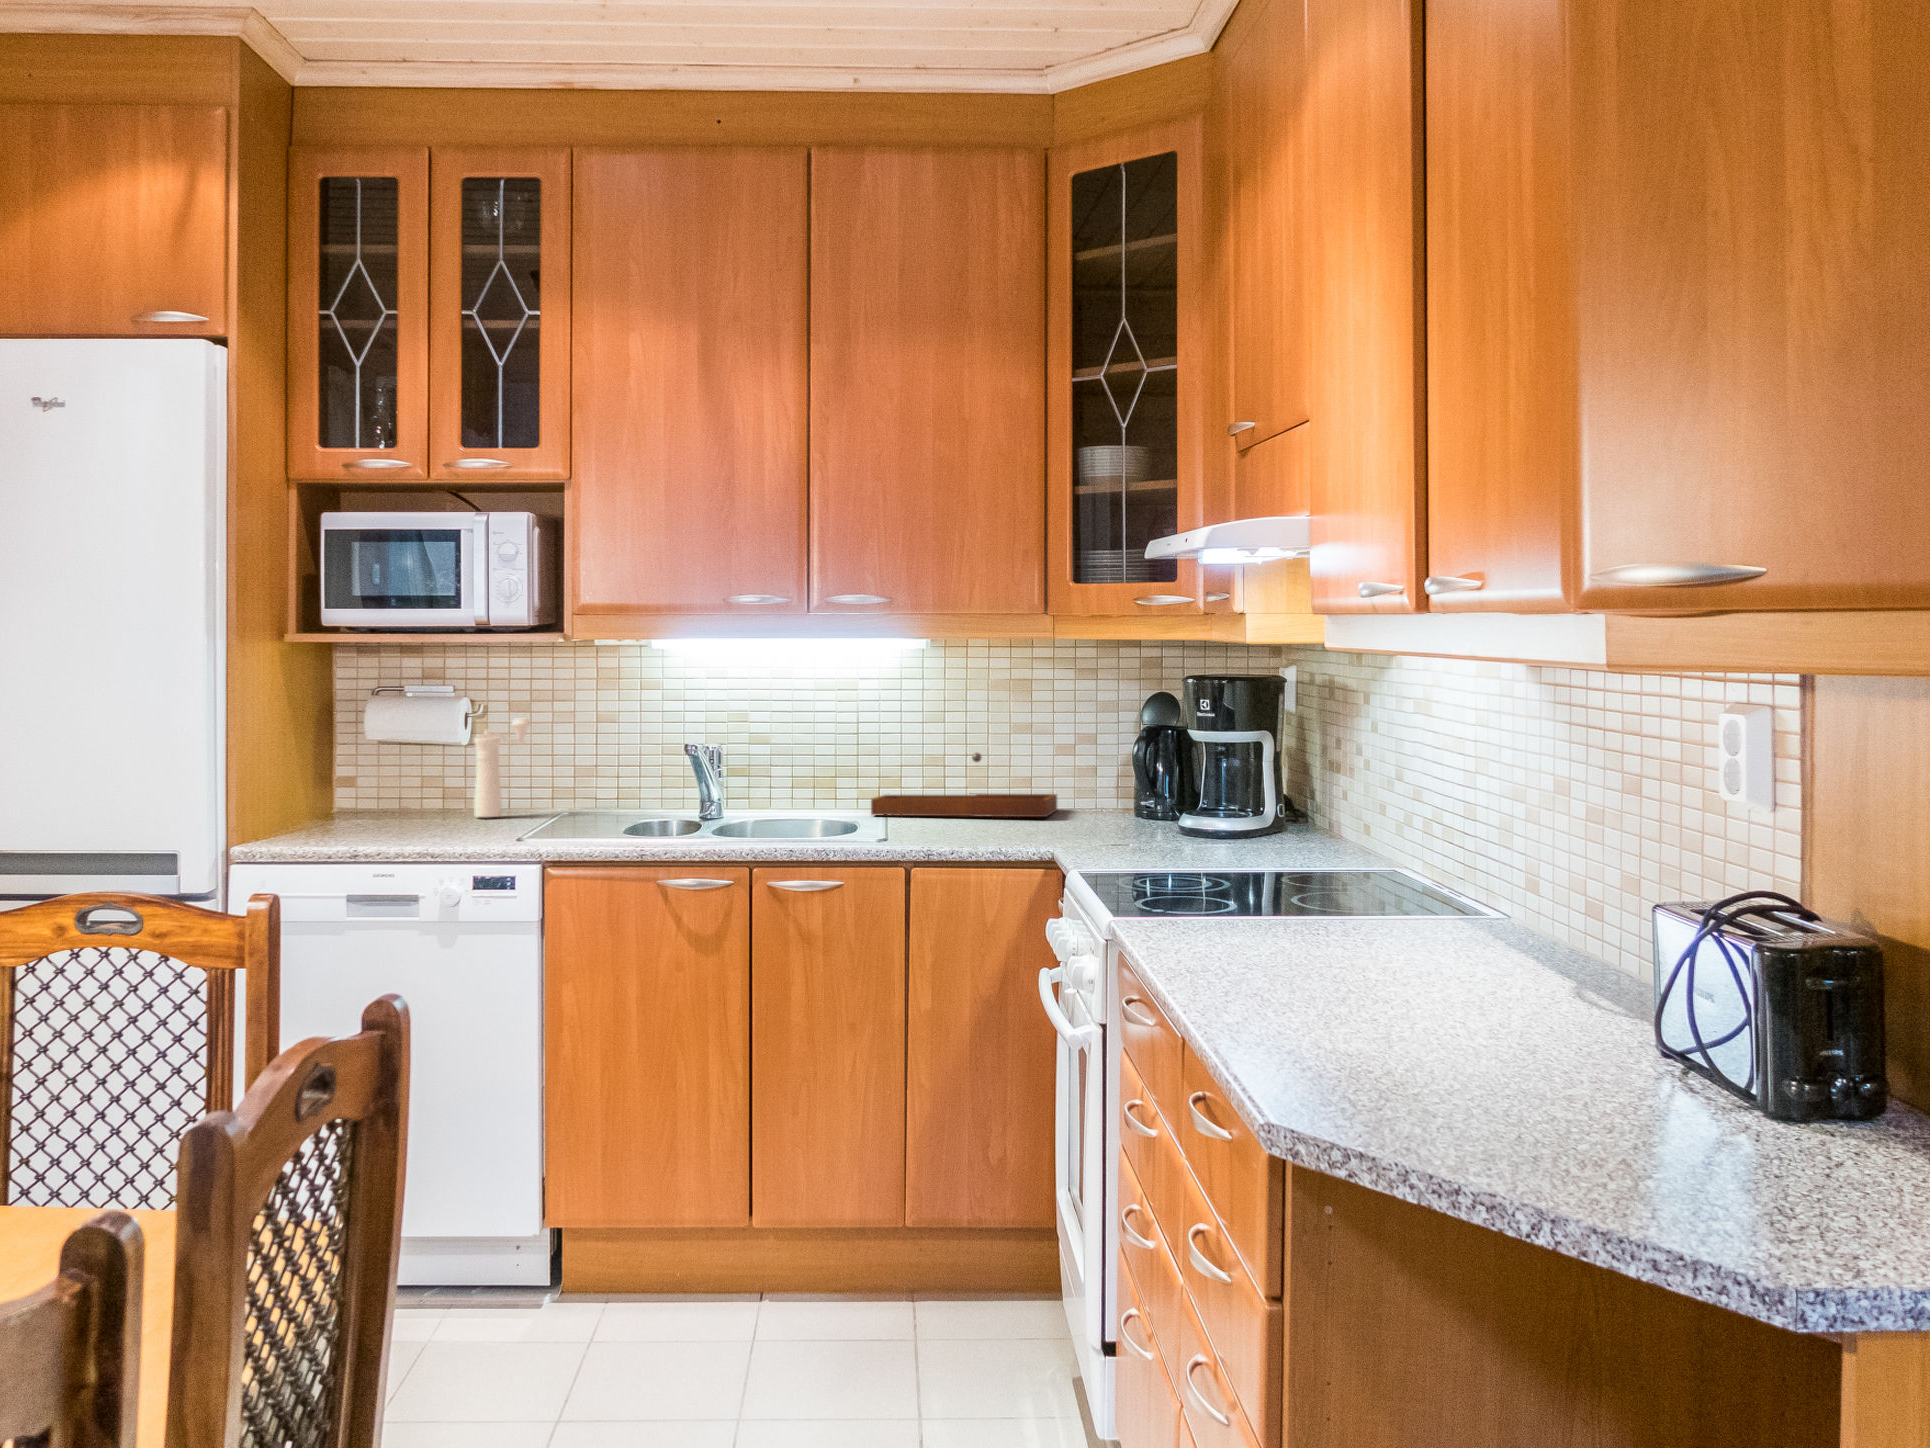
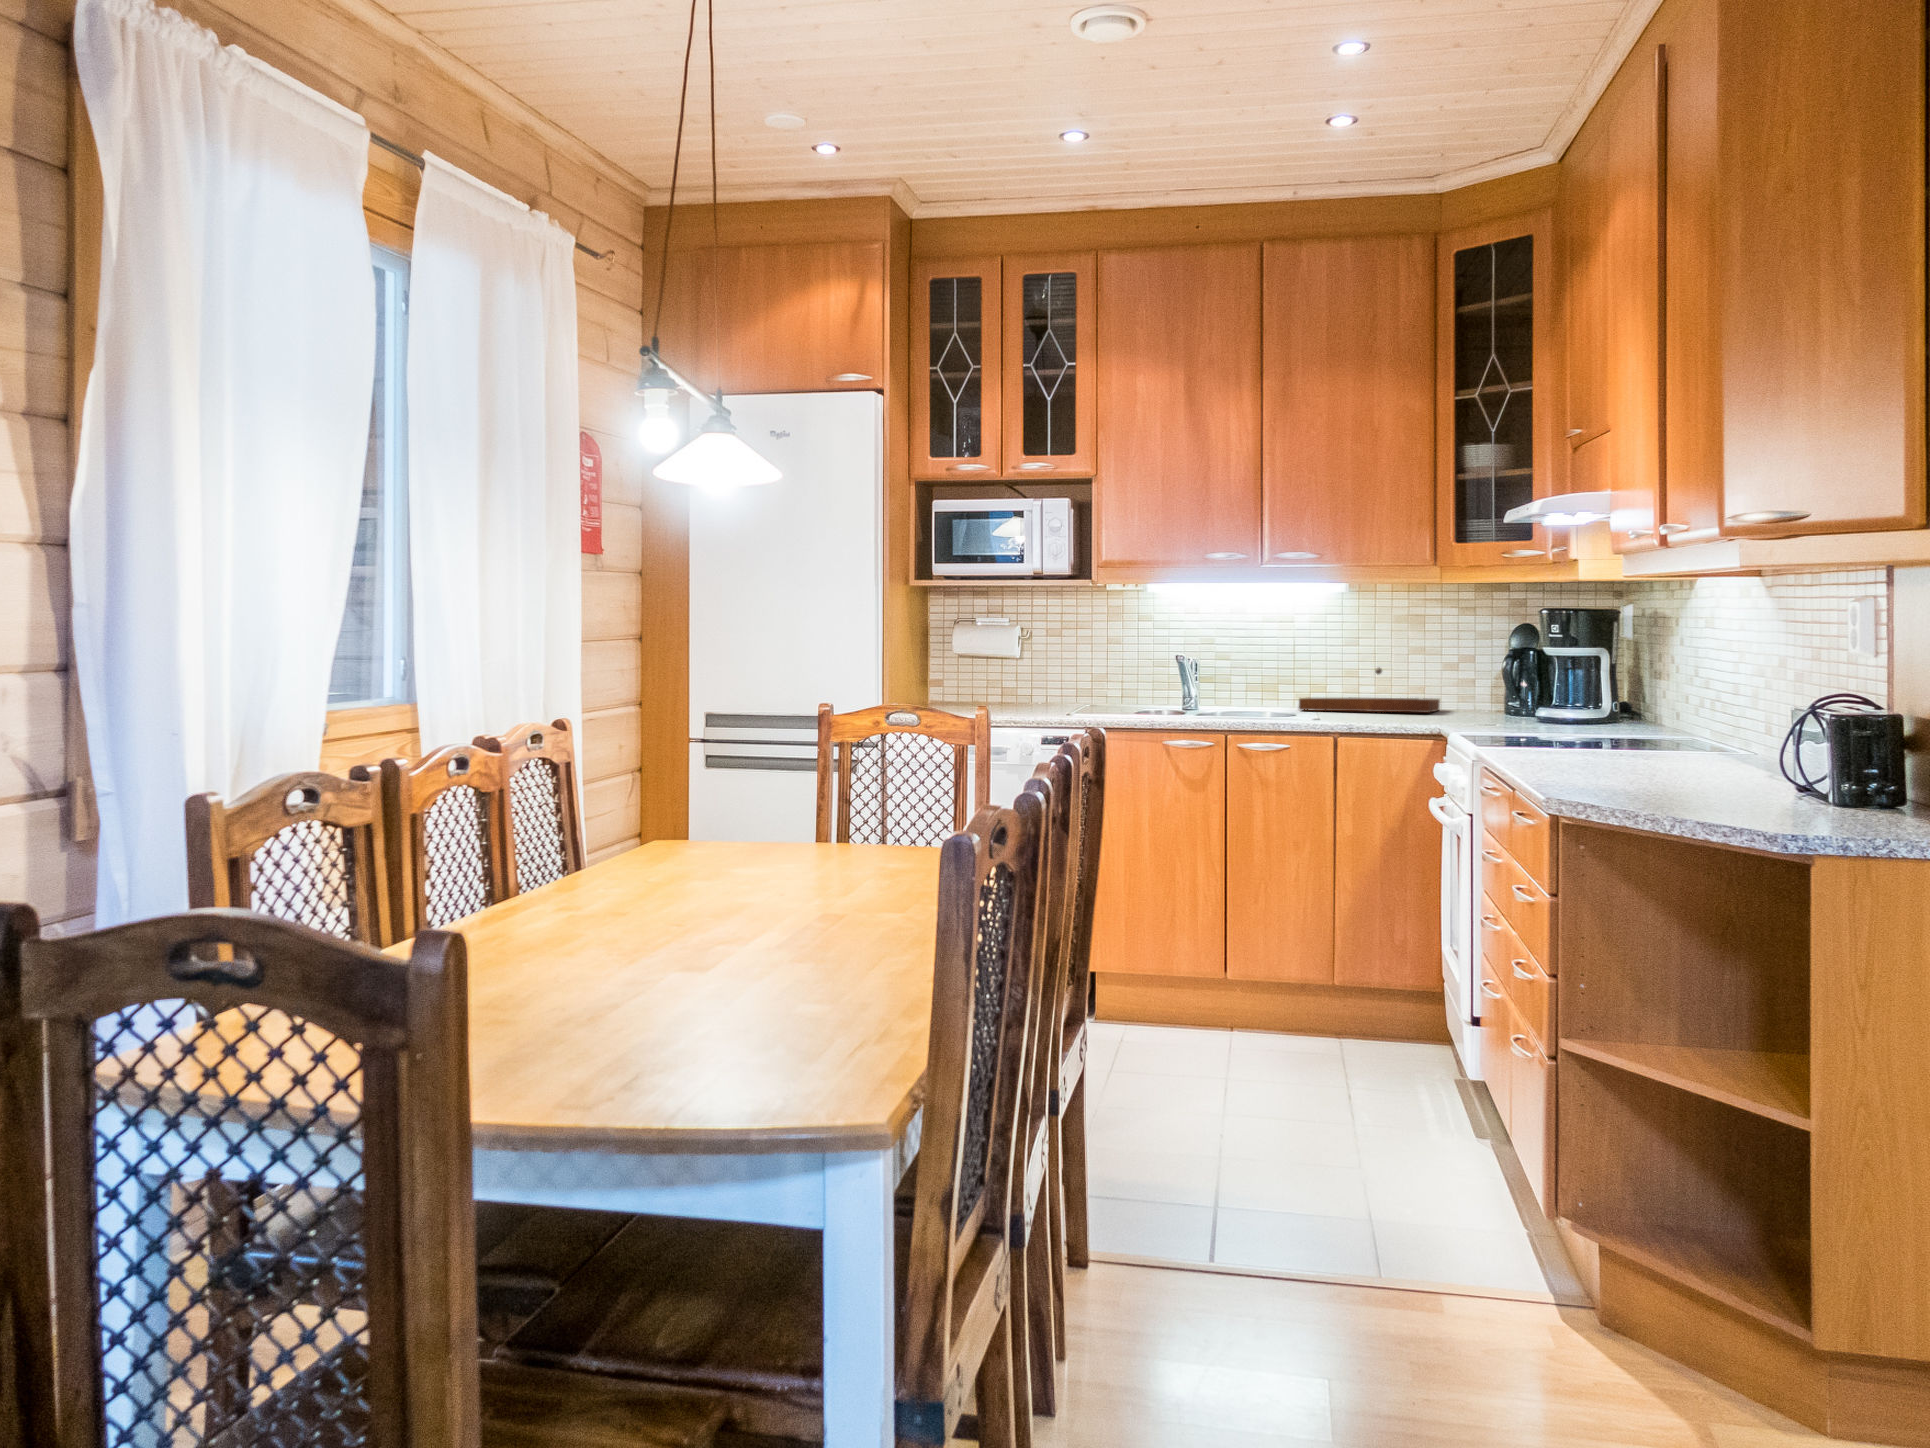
pepper mill: present [474,718,531,817] -> none [1023,641,1060,707]

